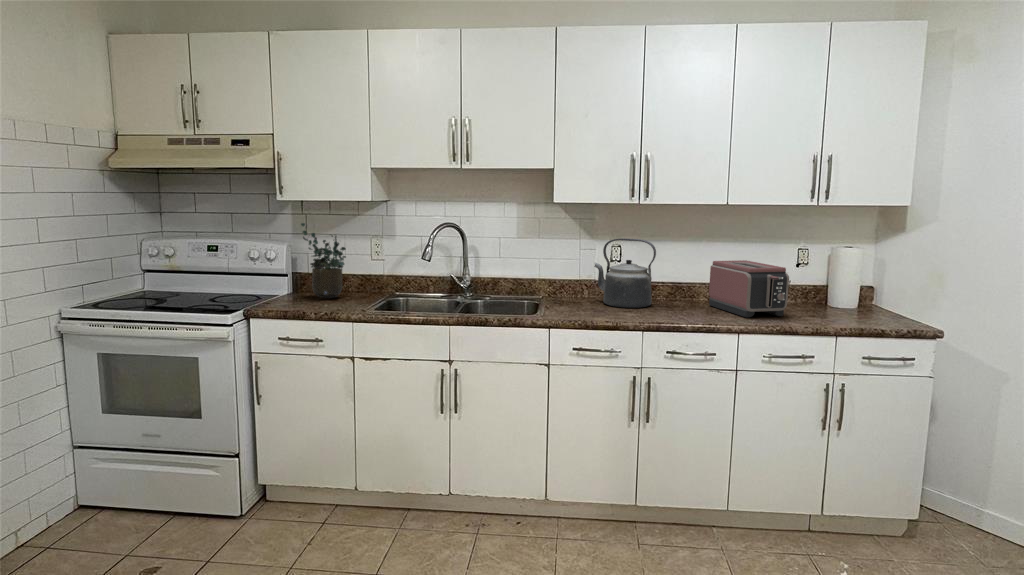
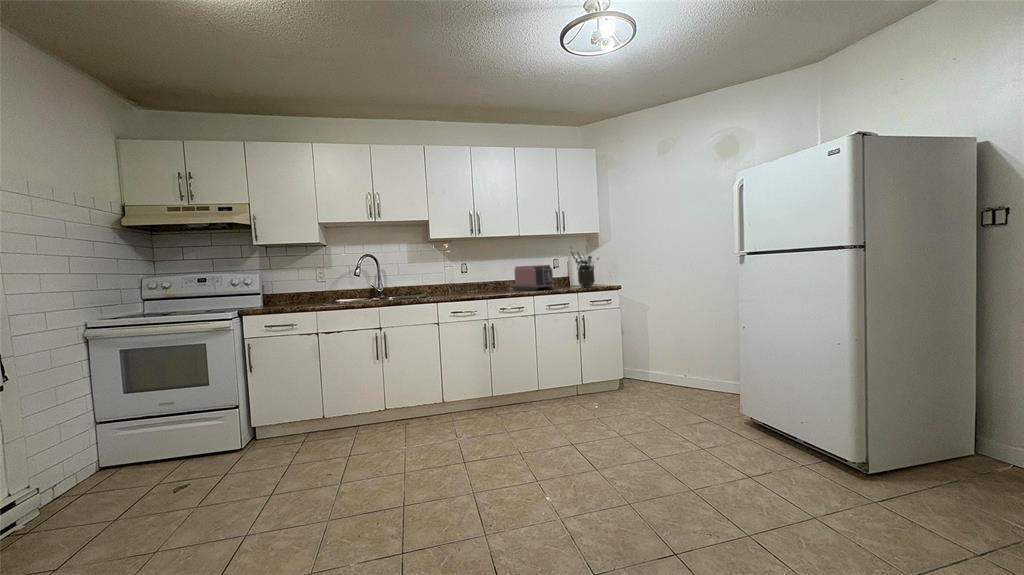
potted plant: present [301,223,346,298] -> present [571,251,599,287]
kettle: present [594,238,656,308] -> none [455,257,487,293]

